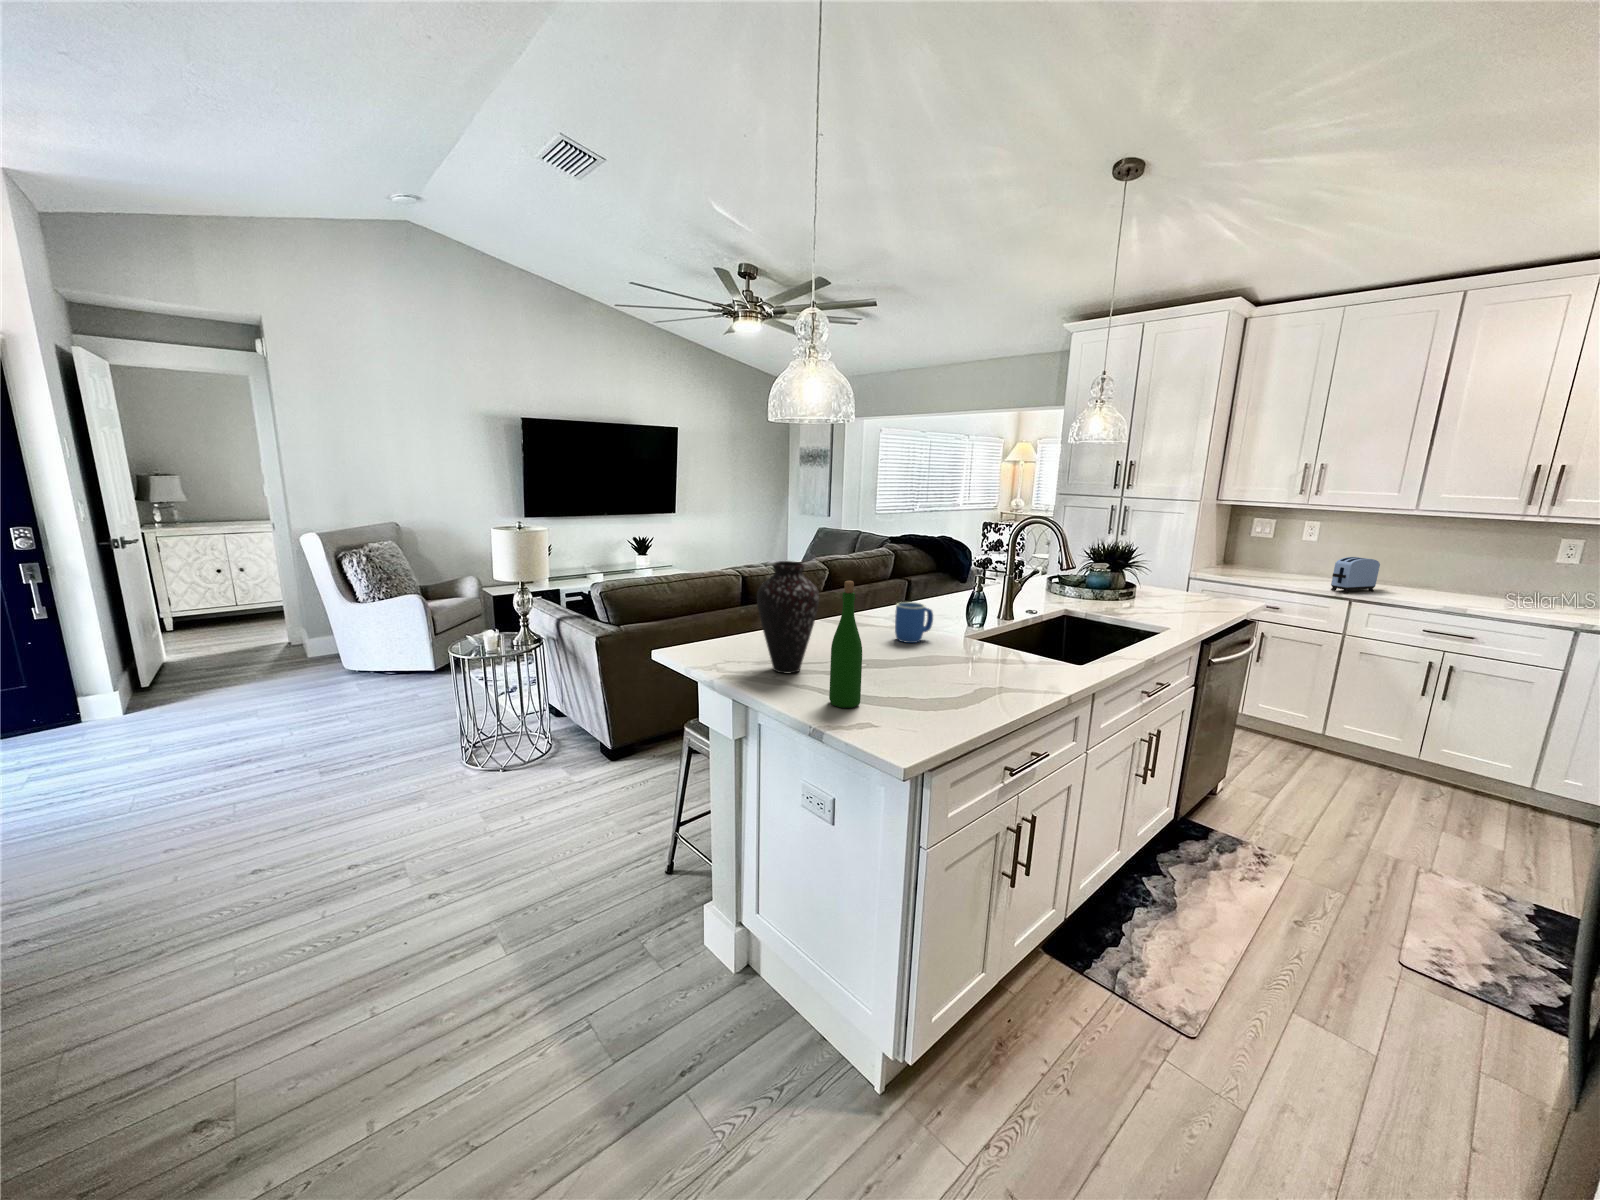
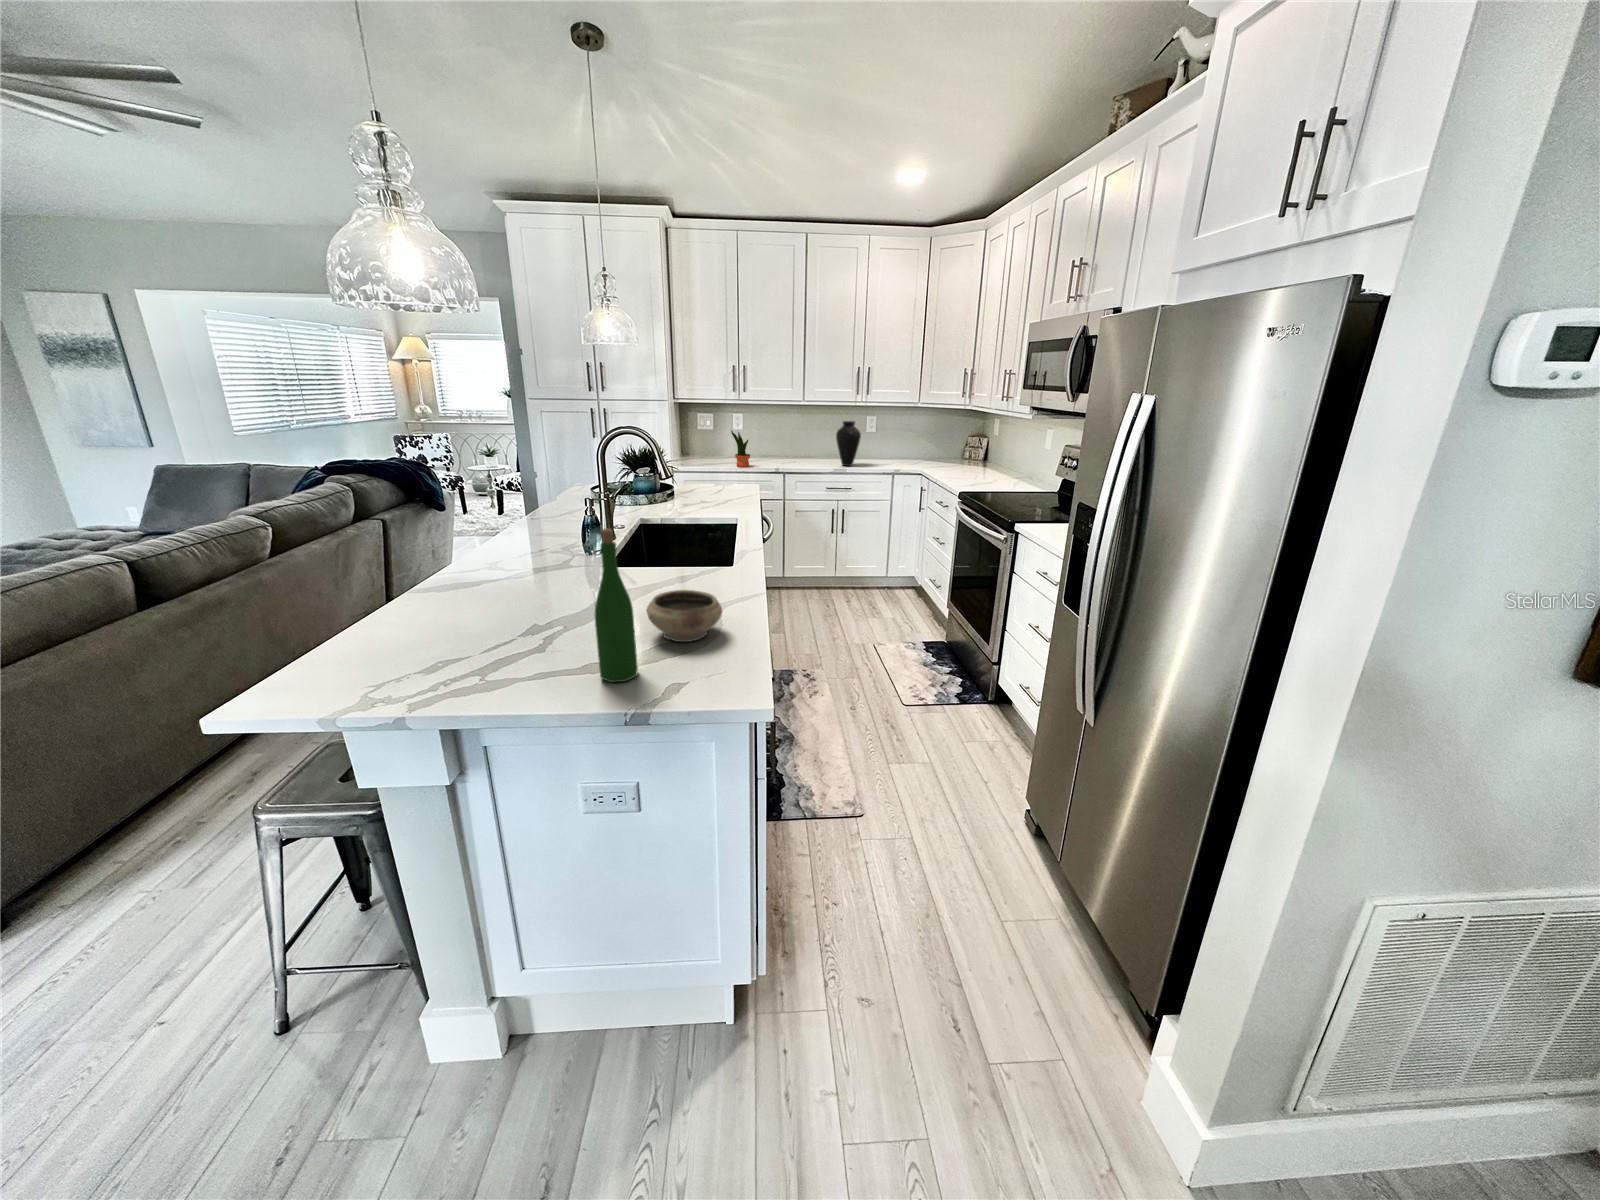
potted plant: none [1273,537,1301,584] -> present [731,430,750,467]
toaster: present [1331,557,1380,593] -> none [773,440,795,468]
vase: present [757,561,819,673] -> present [836,421,861,466]
mug: present [895,602,933,643] -> none [537,541,579,590]
ceramic bowl: none [904,655,974,704] -> present [647,590,722,642]

